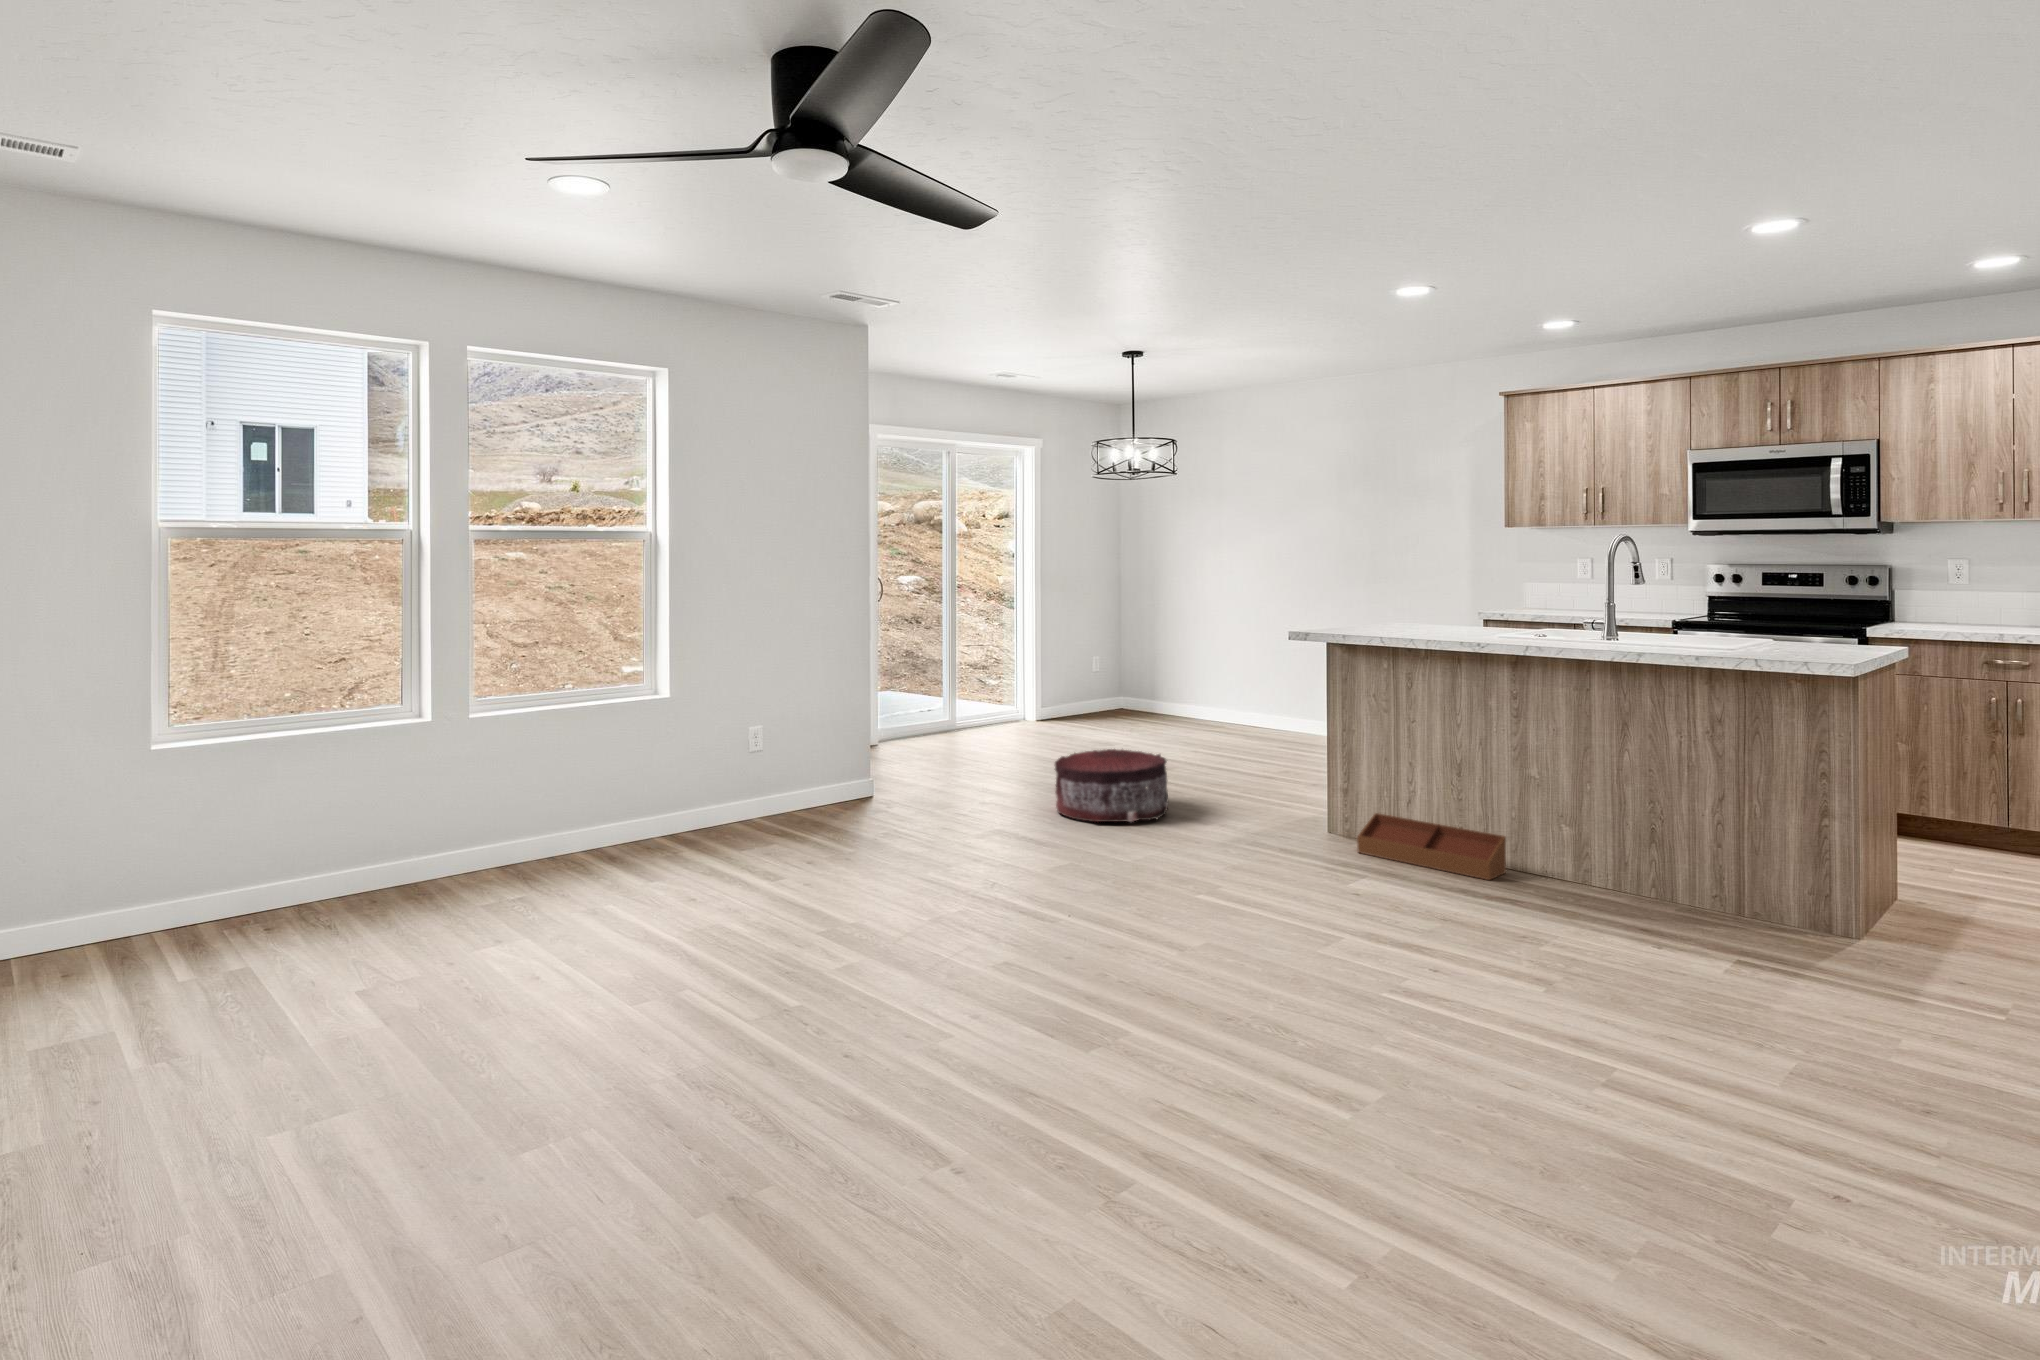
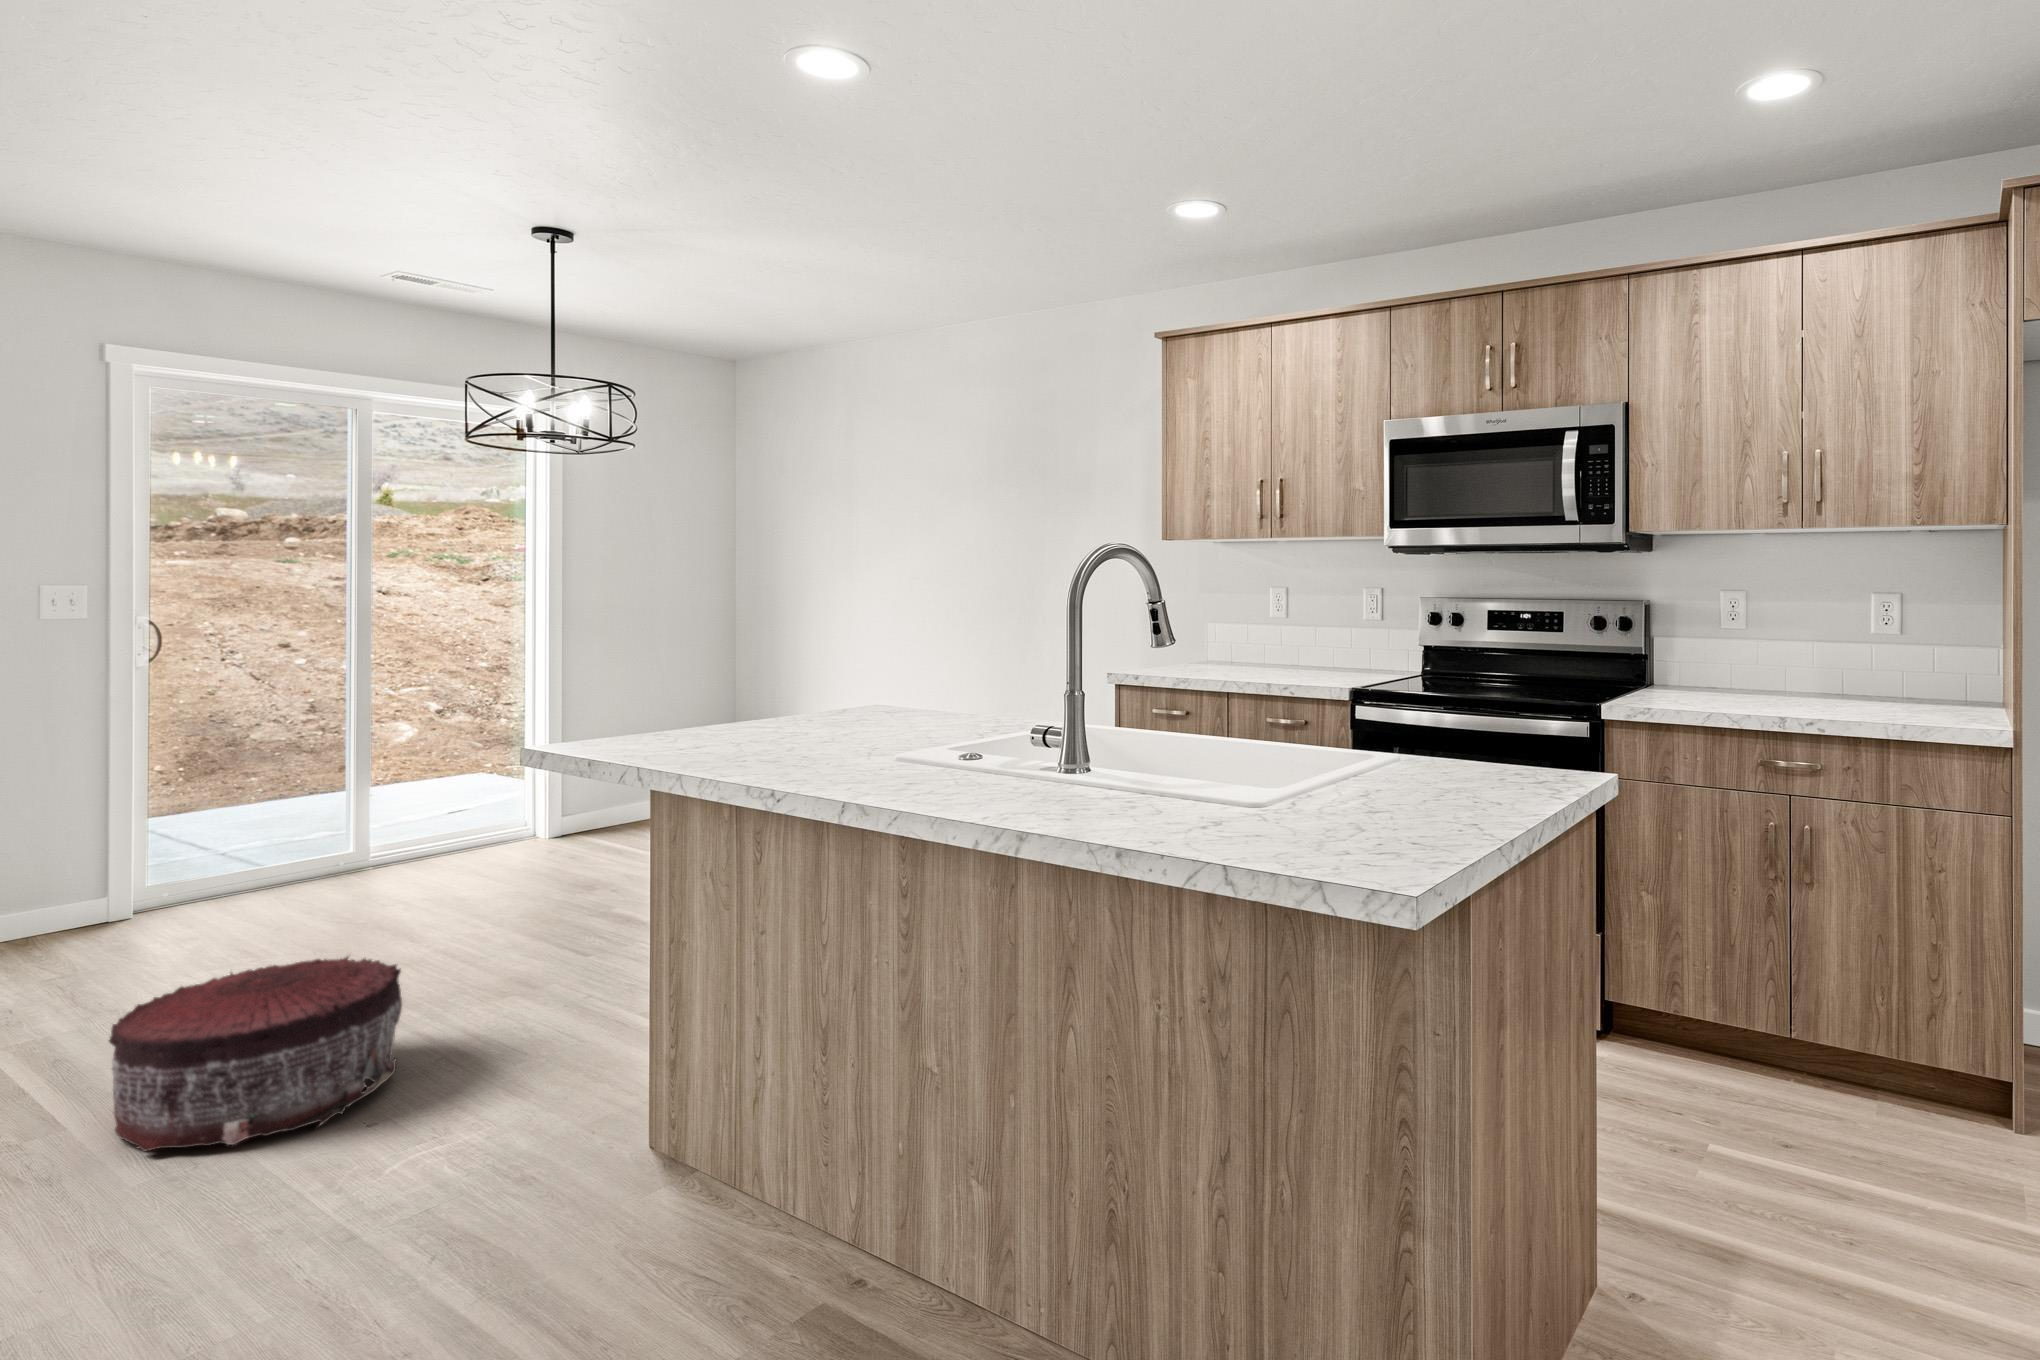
storage bin: present [1357,813,1506,880] -> none [620,1115,869,1313]

